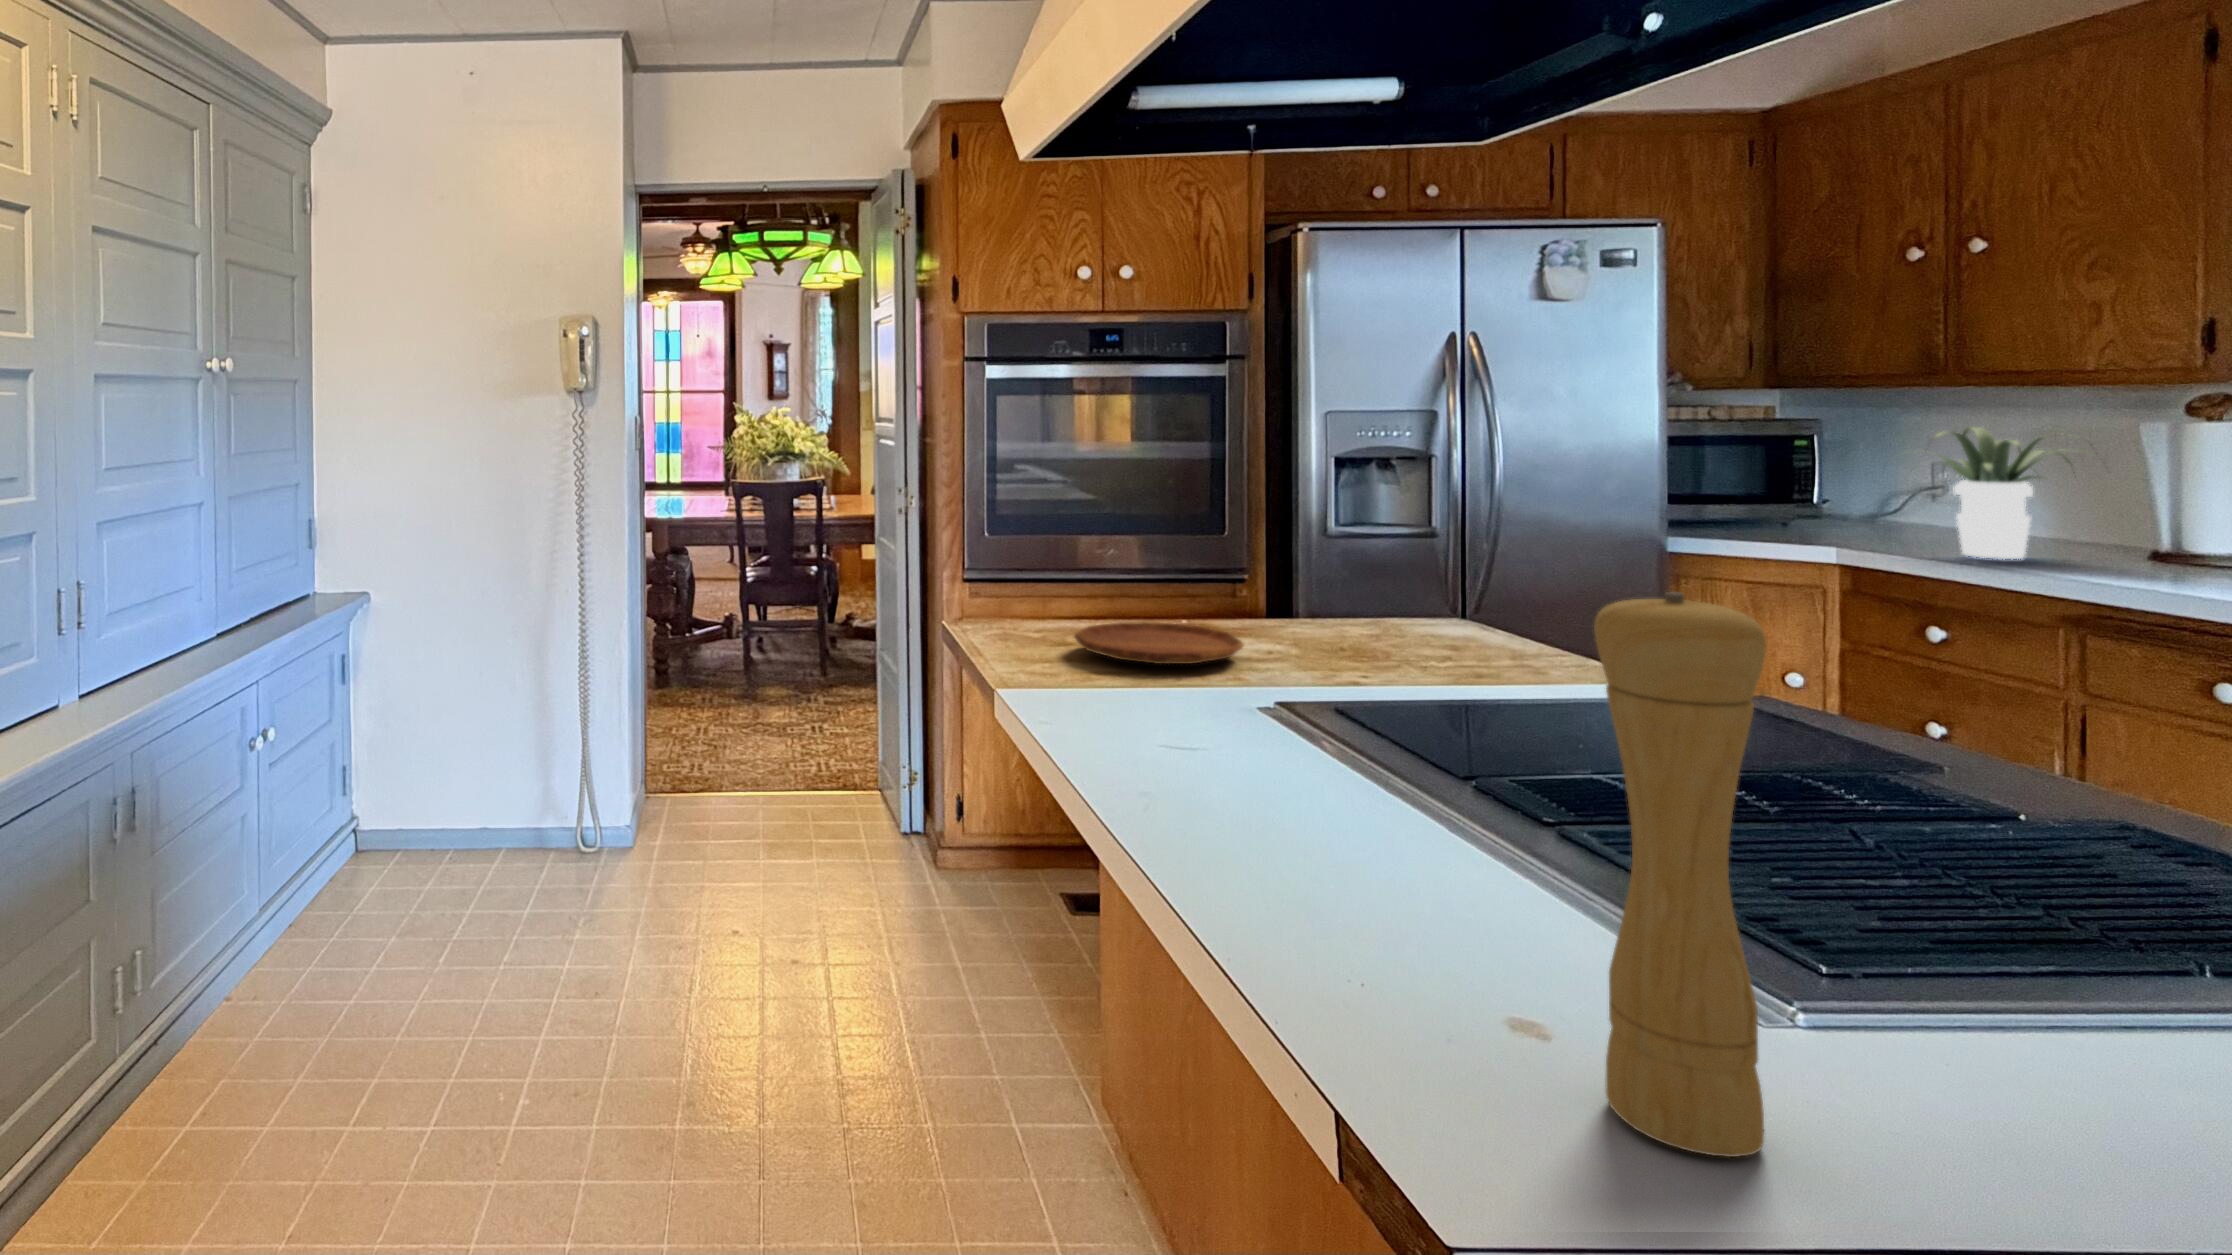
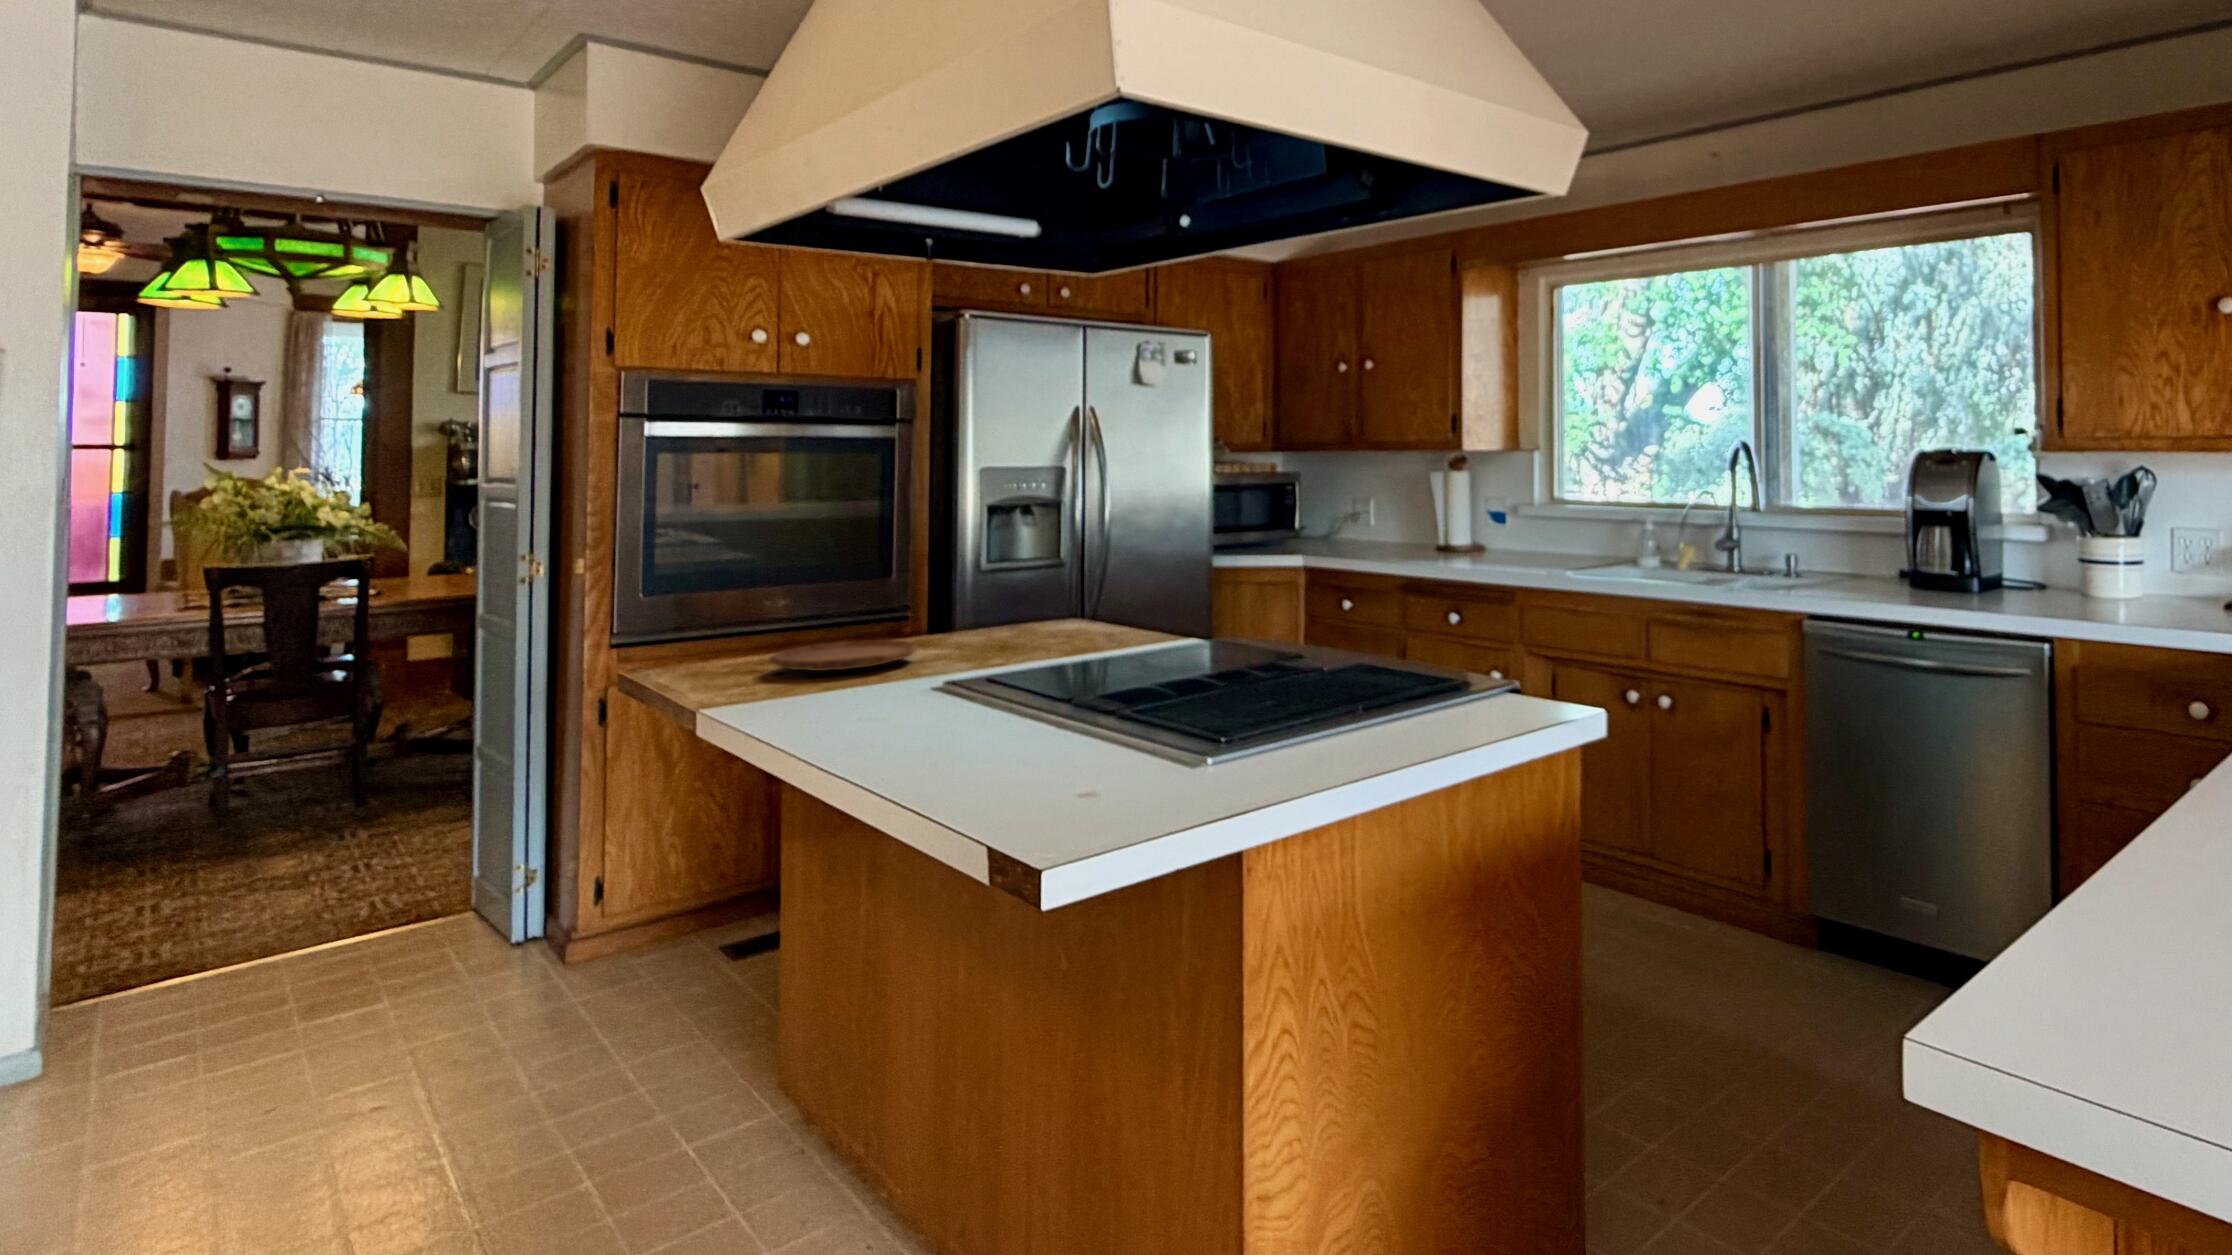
potted plant: present [1922,427,2090,559] -> none [1326,476,1423,556]
pepper mill: present [1594,592,1767,1157] -> none [1113,540,1179,799]

